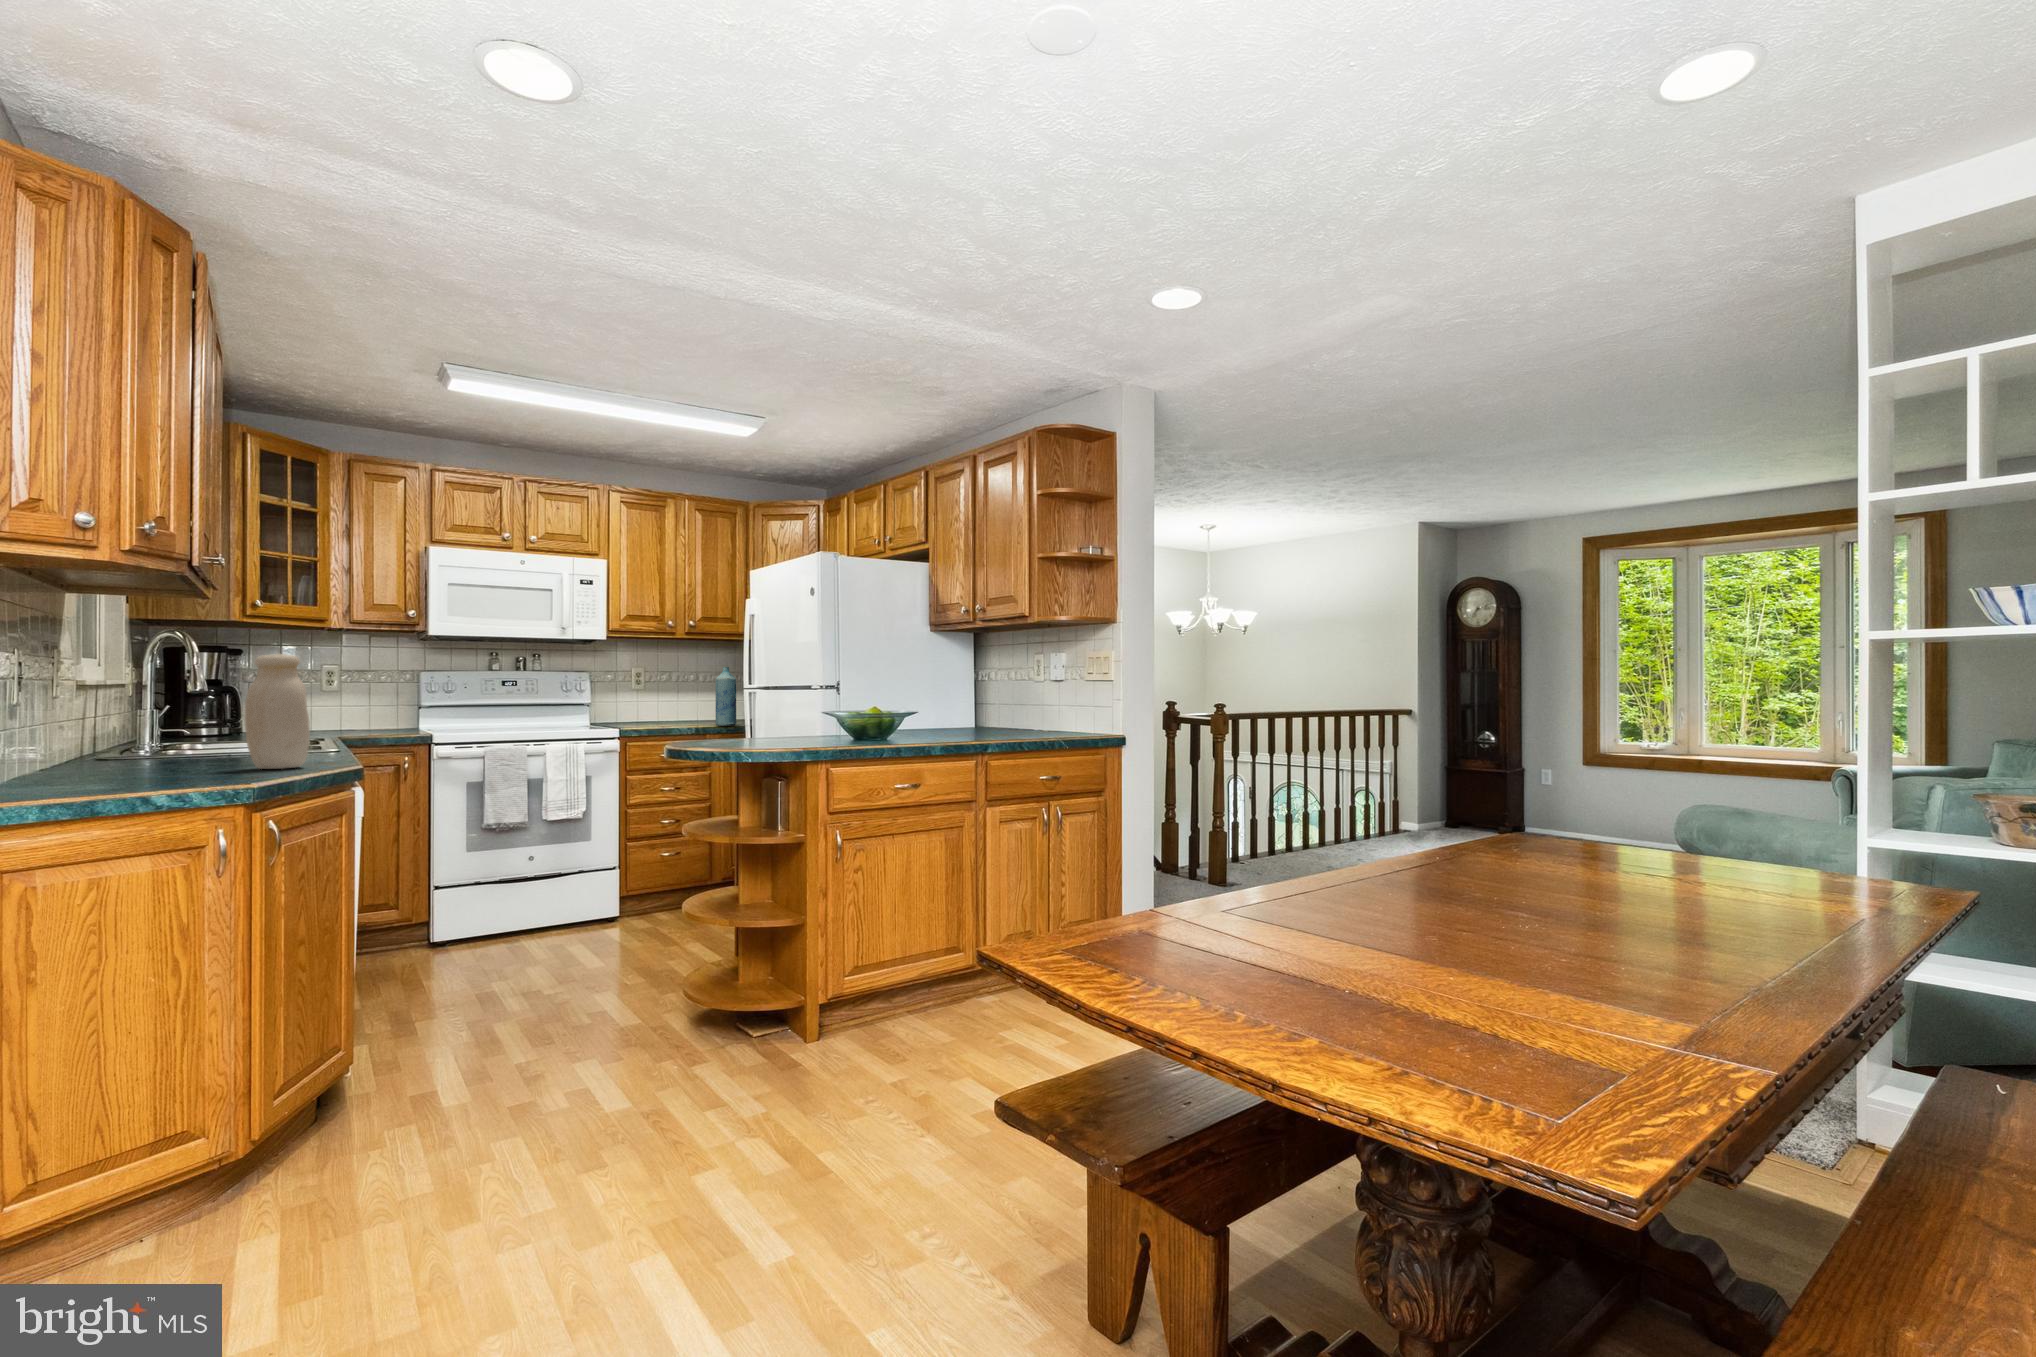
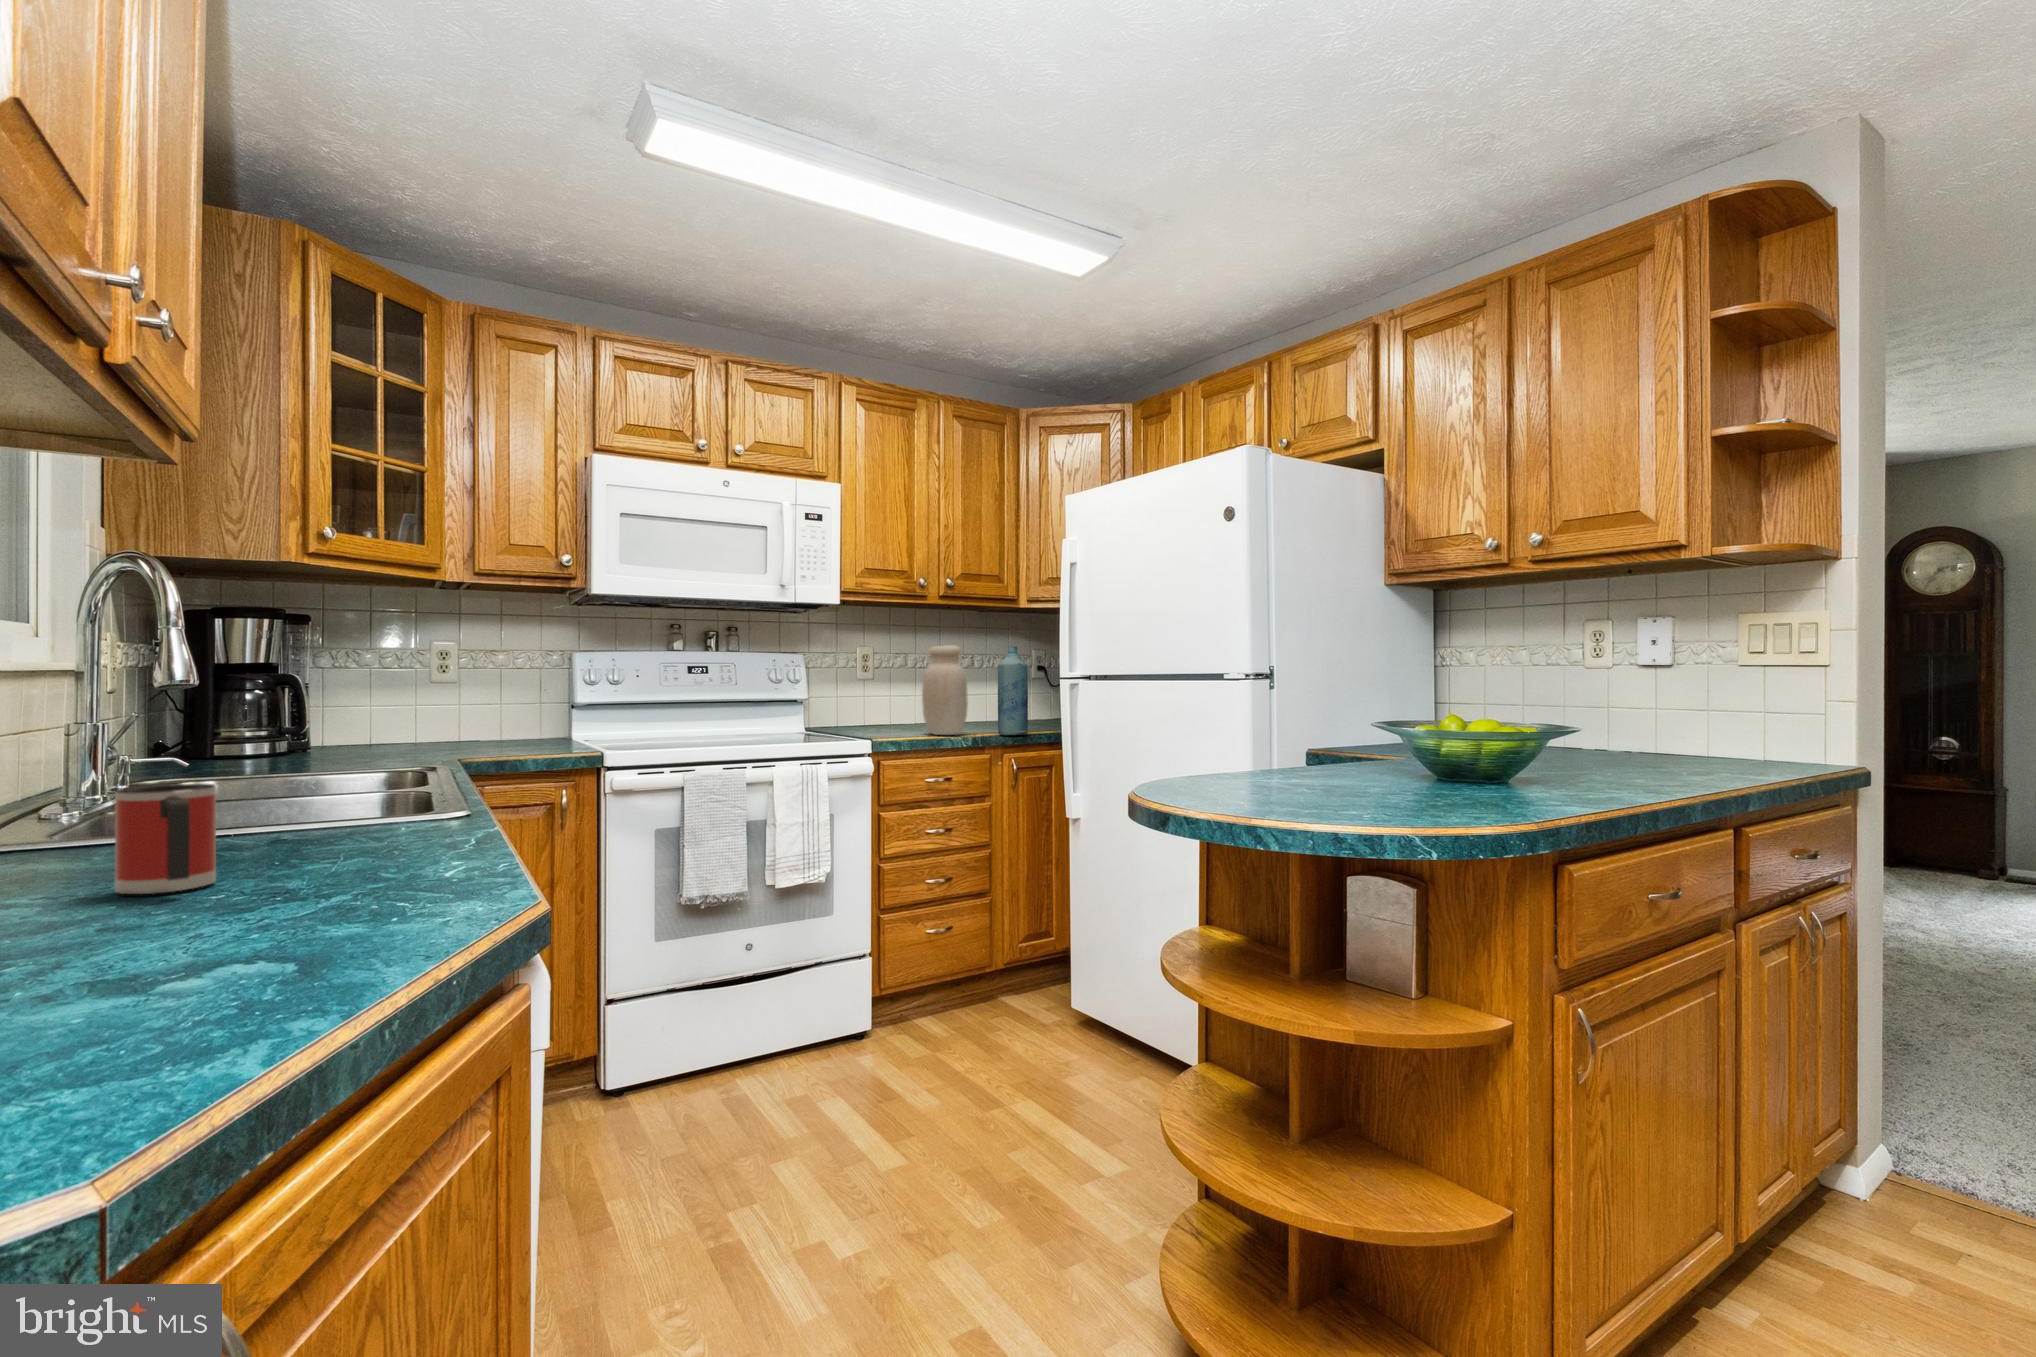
jar: present [244,654,310,769] -> present [922,645,968,735]
mug: none [192,728,229,768] -> present [115,783,216,894]

